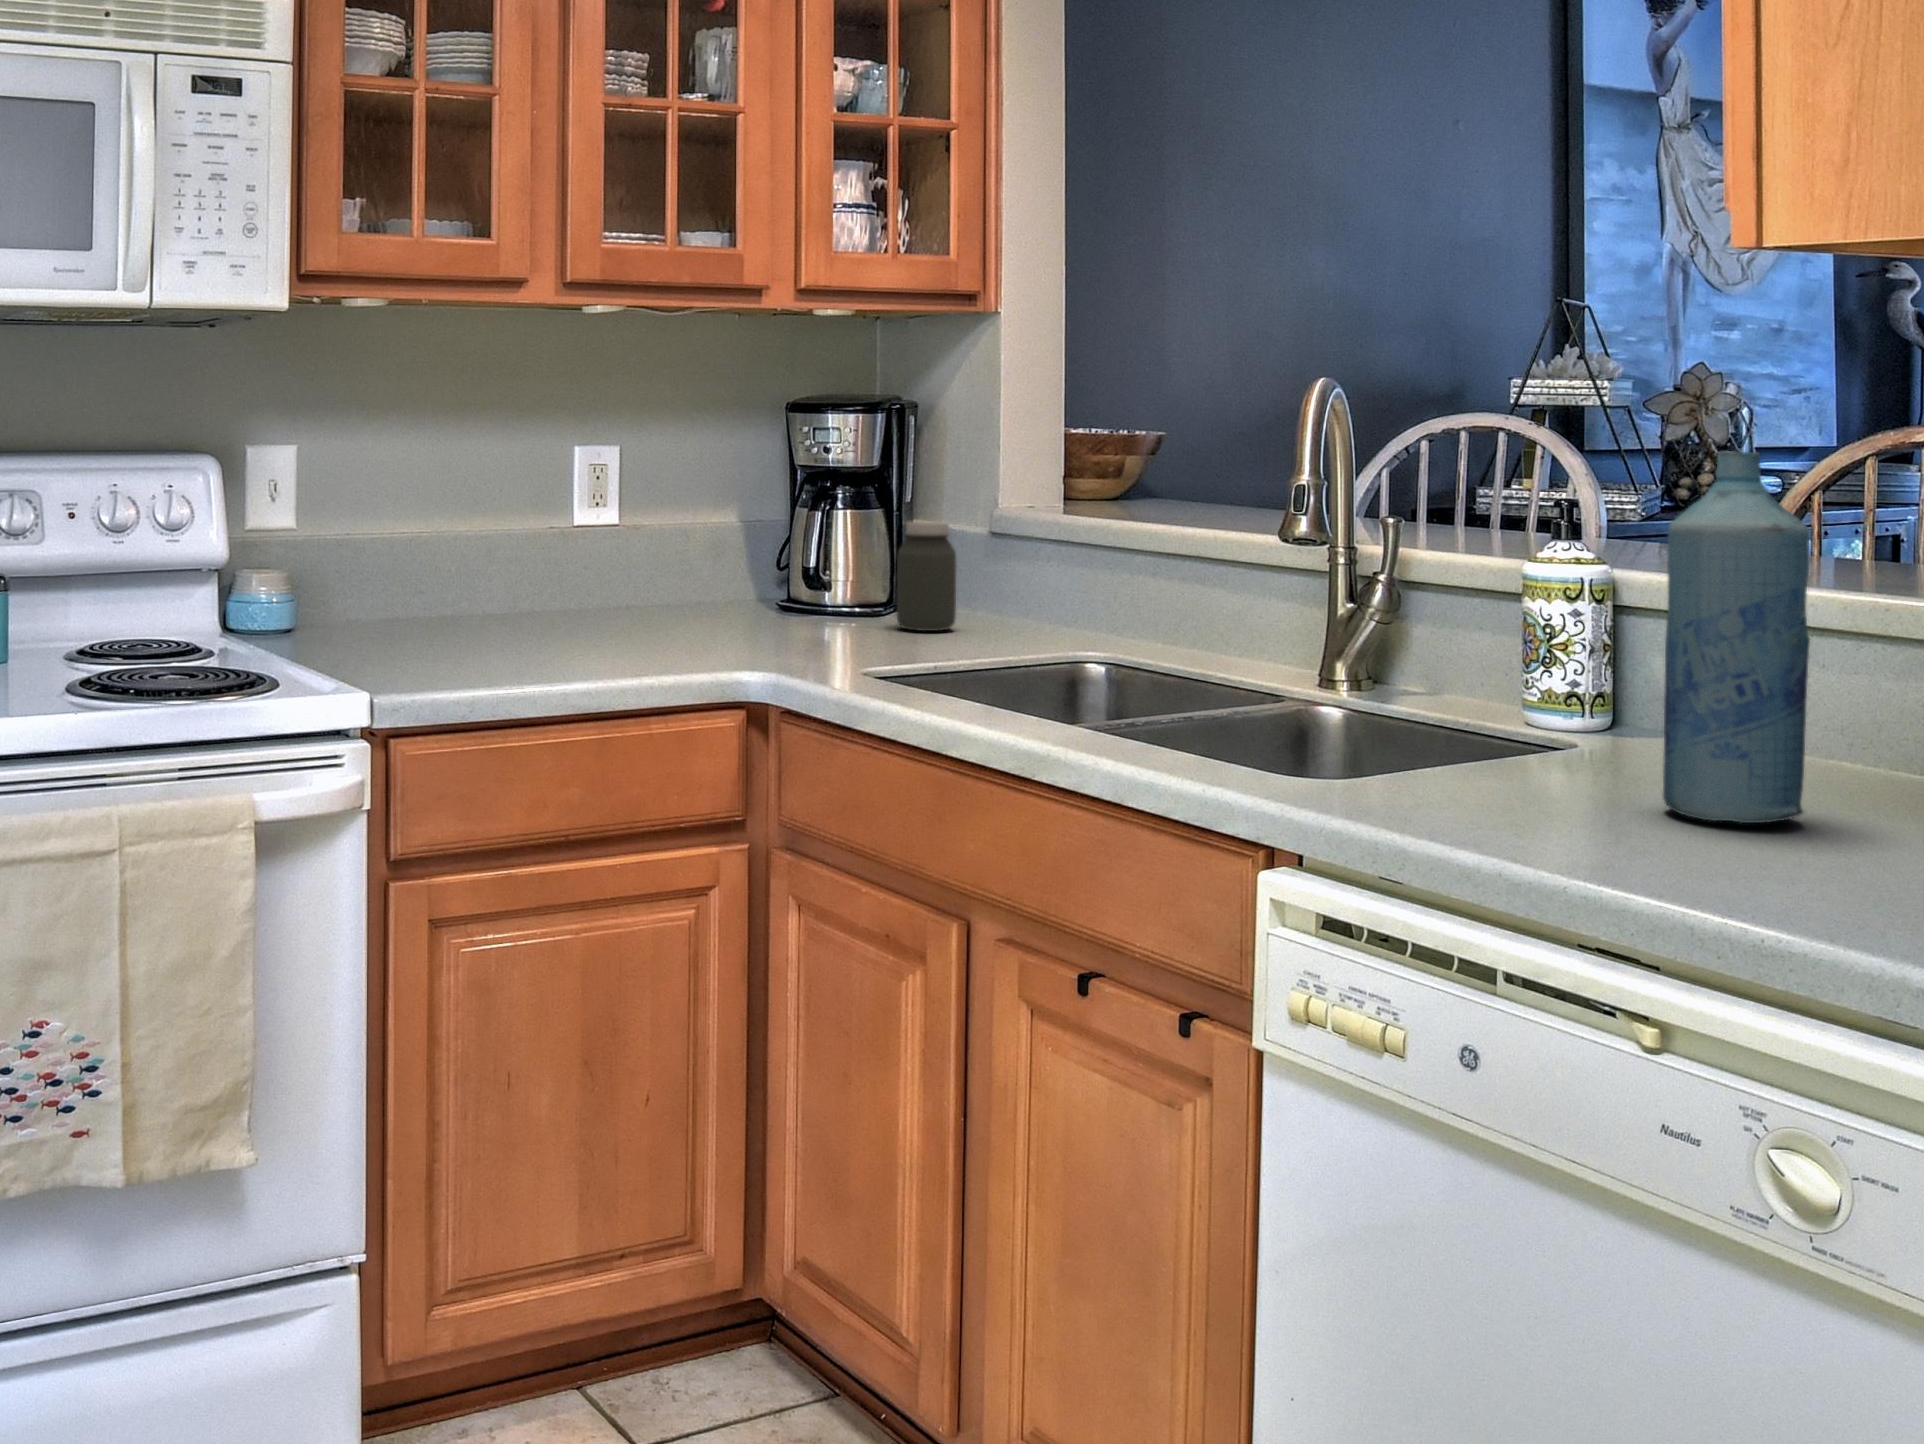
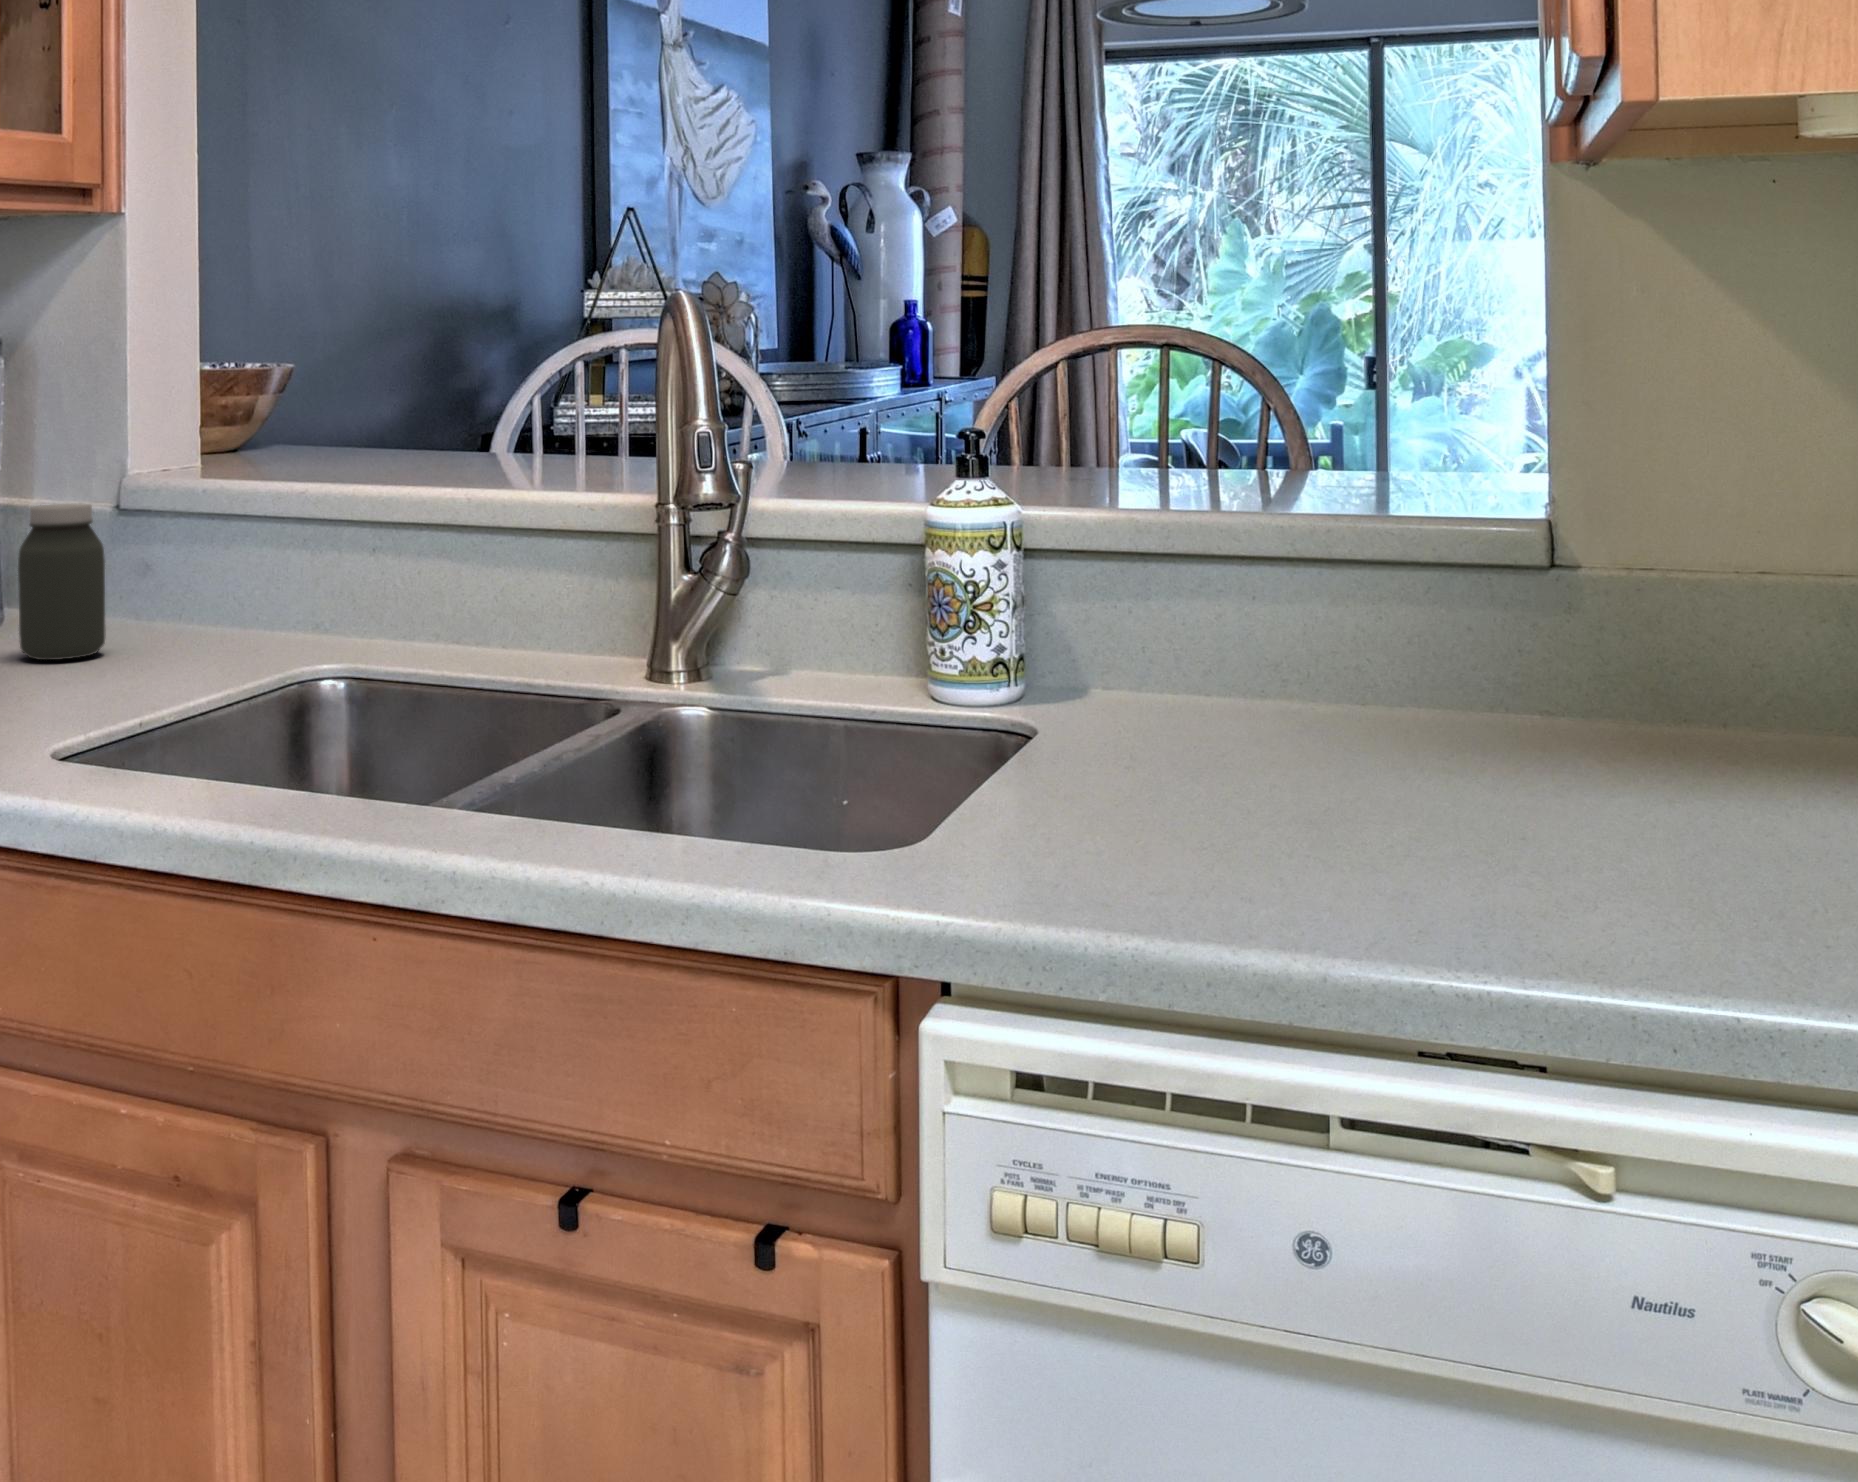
bottle: present [1663,451,1810,823] -> none [1268,370,1442,830]

